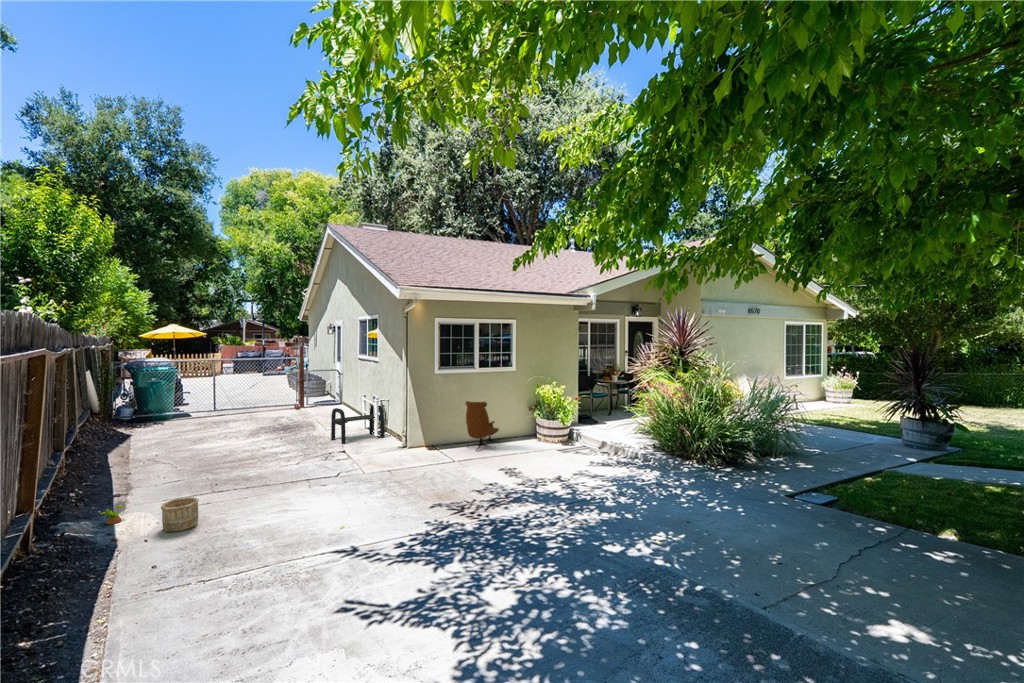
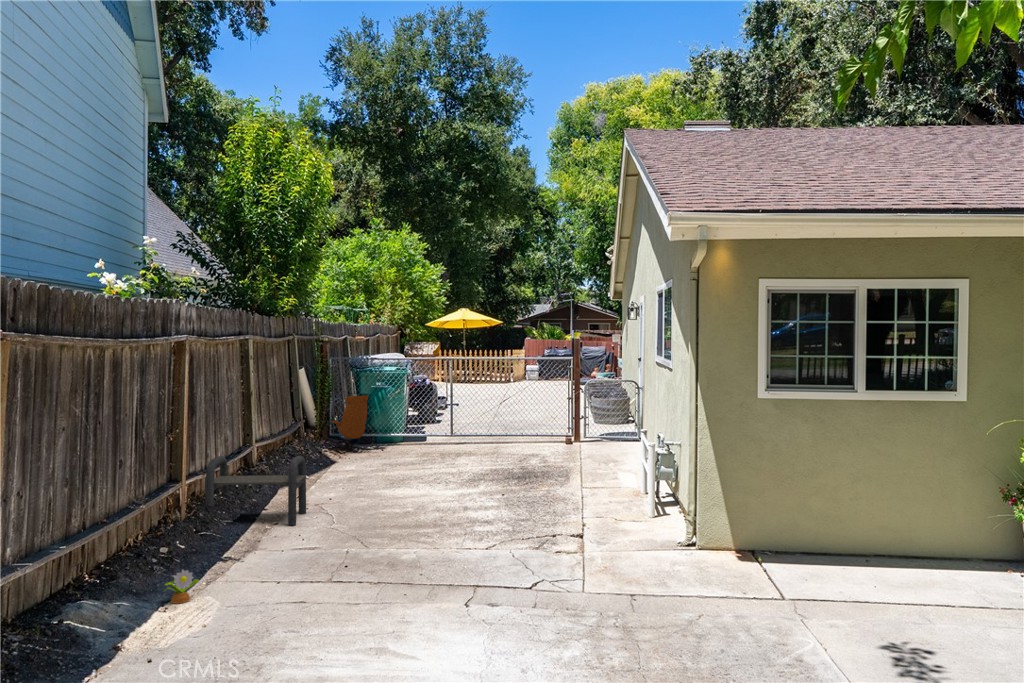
lounge chair: present [466,401,499,449] -> present [332,395,368,453]
bench: present [331,405,384,444] -> present [205,455,306,526]
wooden bucket: present [161,497,199,532] -> none [205,583,262,641]

